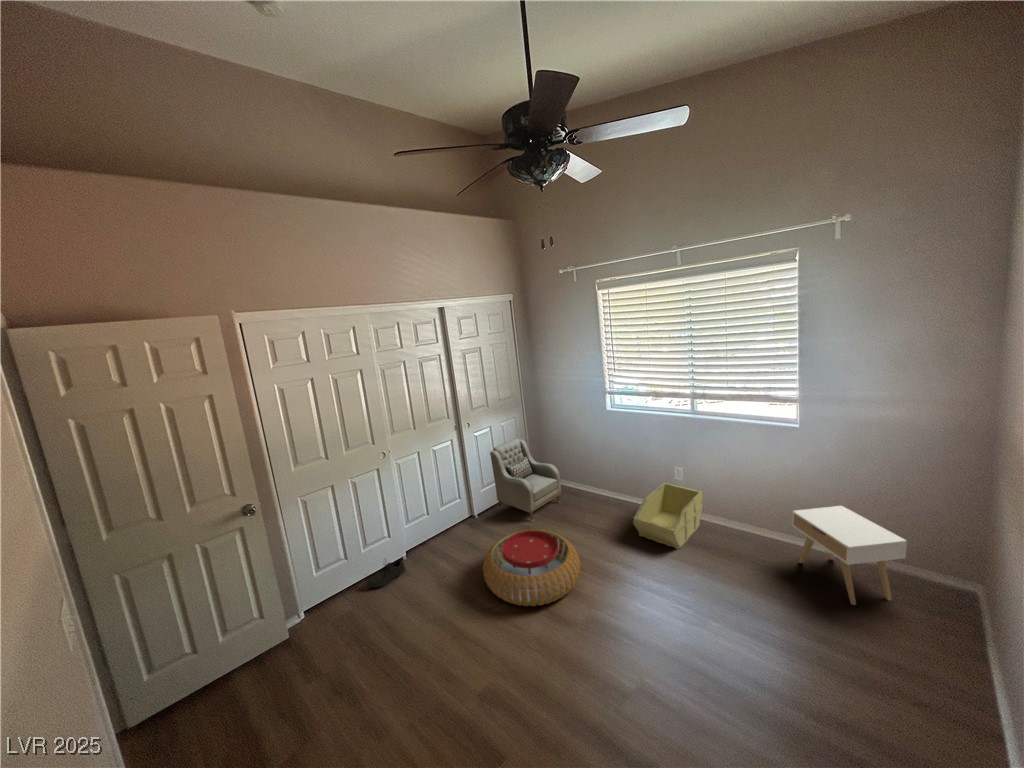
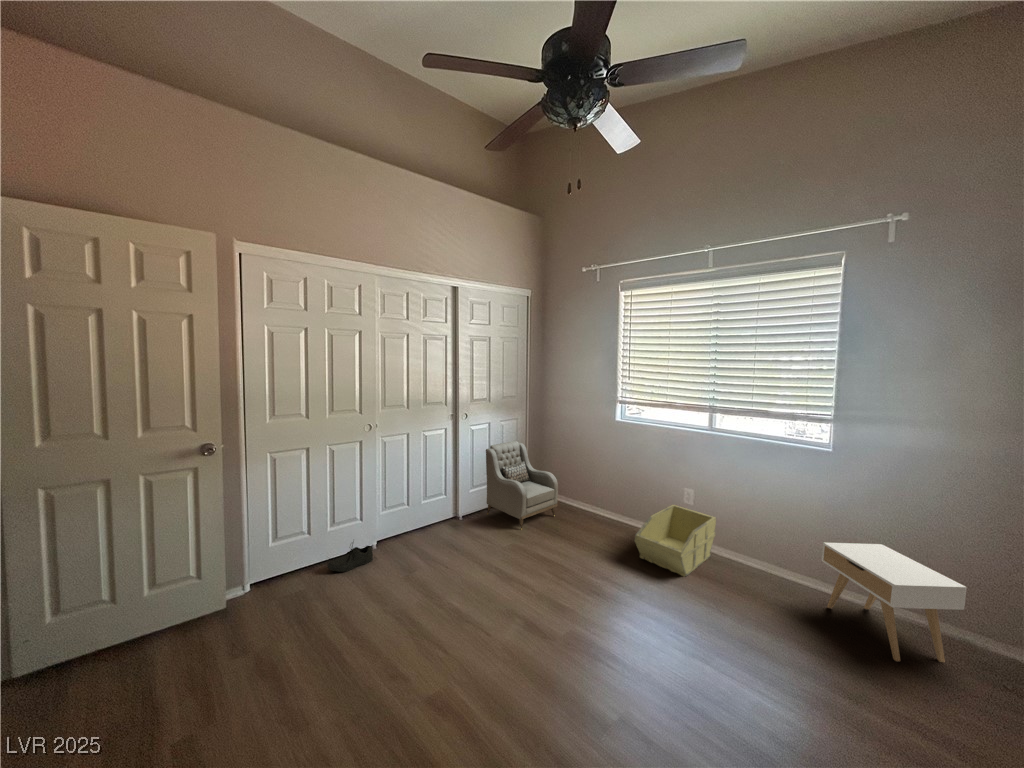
pouf: present [483,530,580,606] -> none [458,531,570,613]

